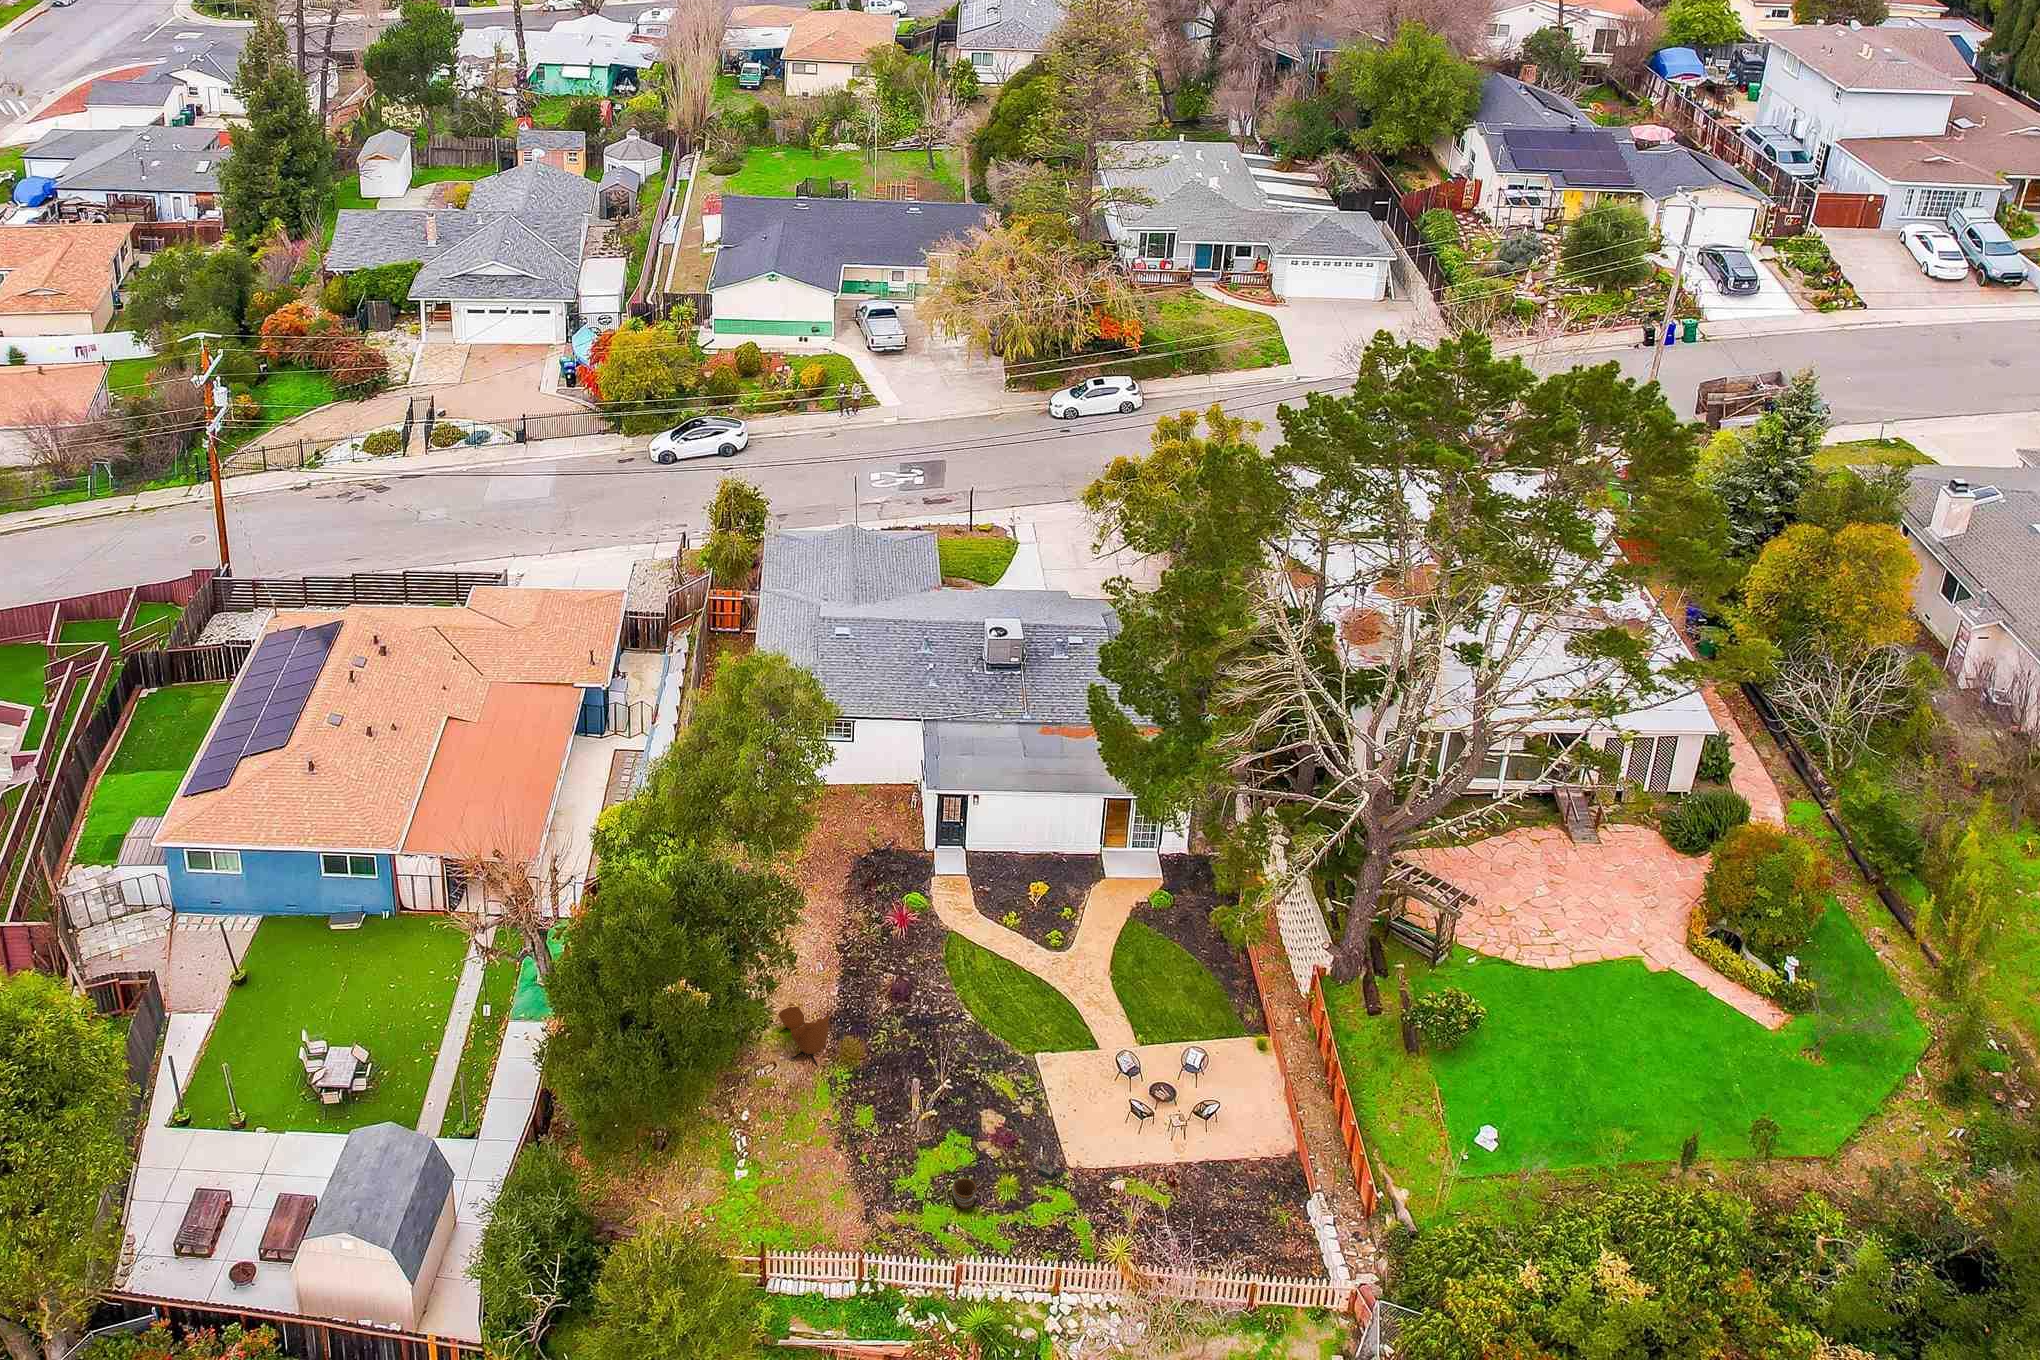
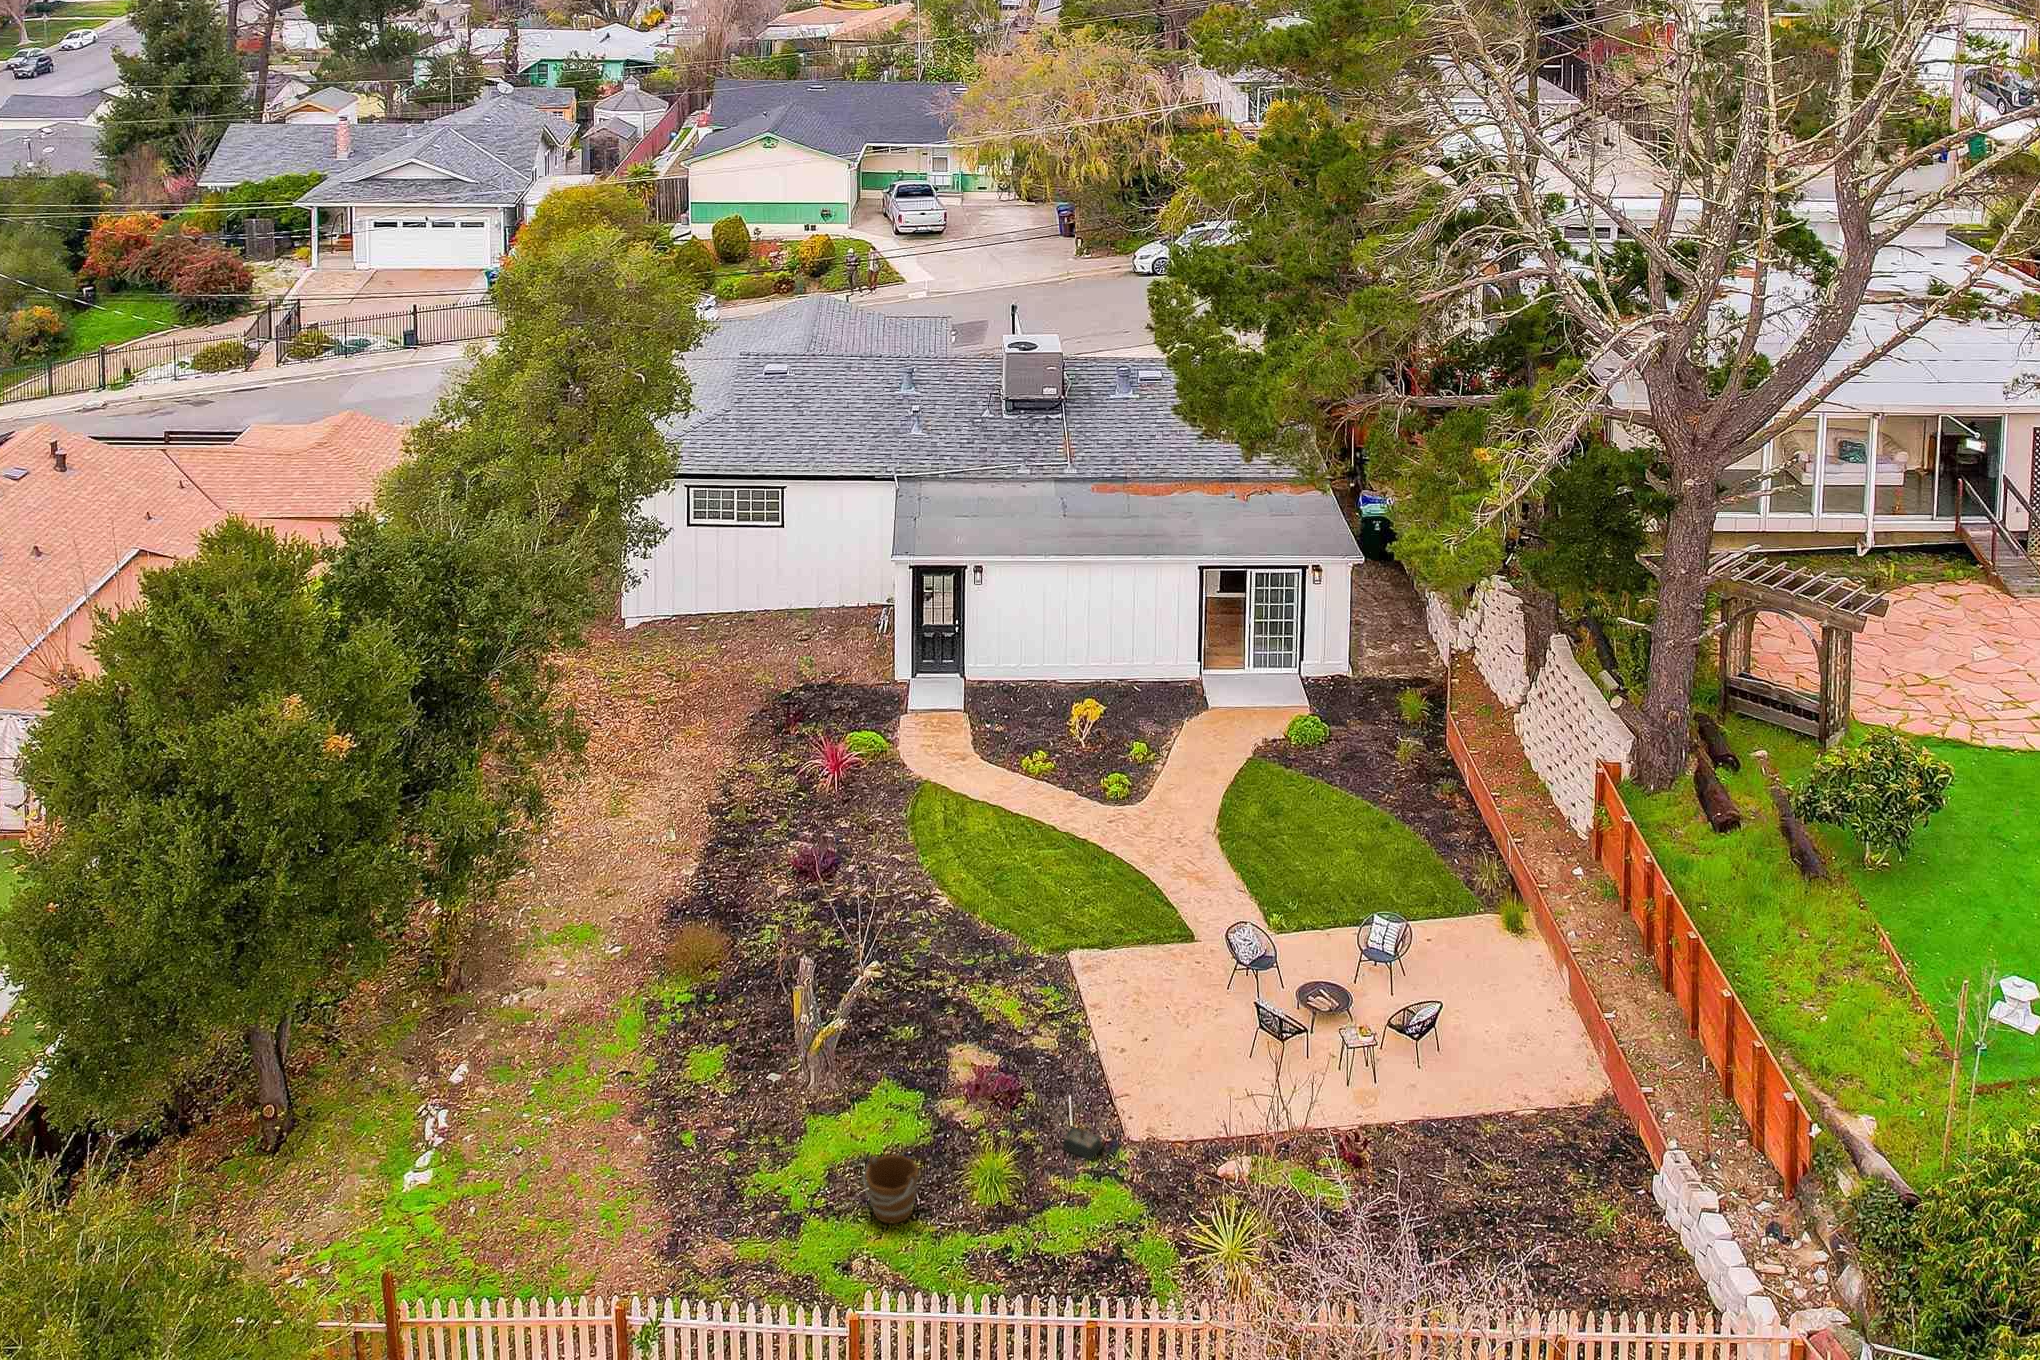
lounge chair: present [778,1007,830,1066] -> none [556,865,646,987]

